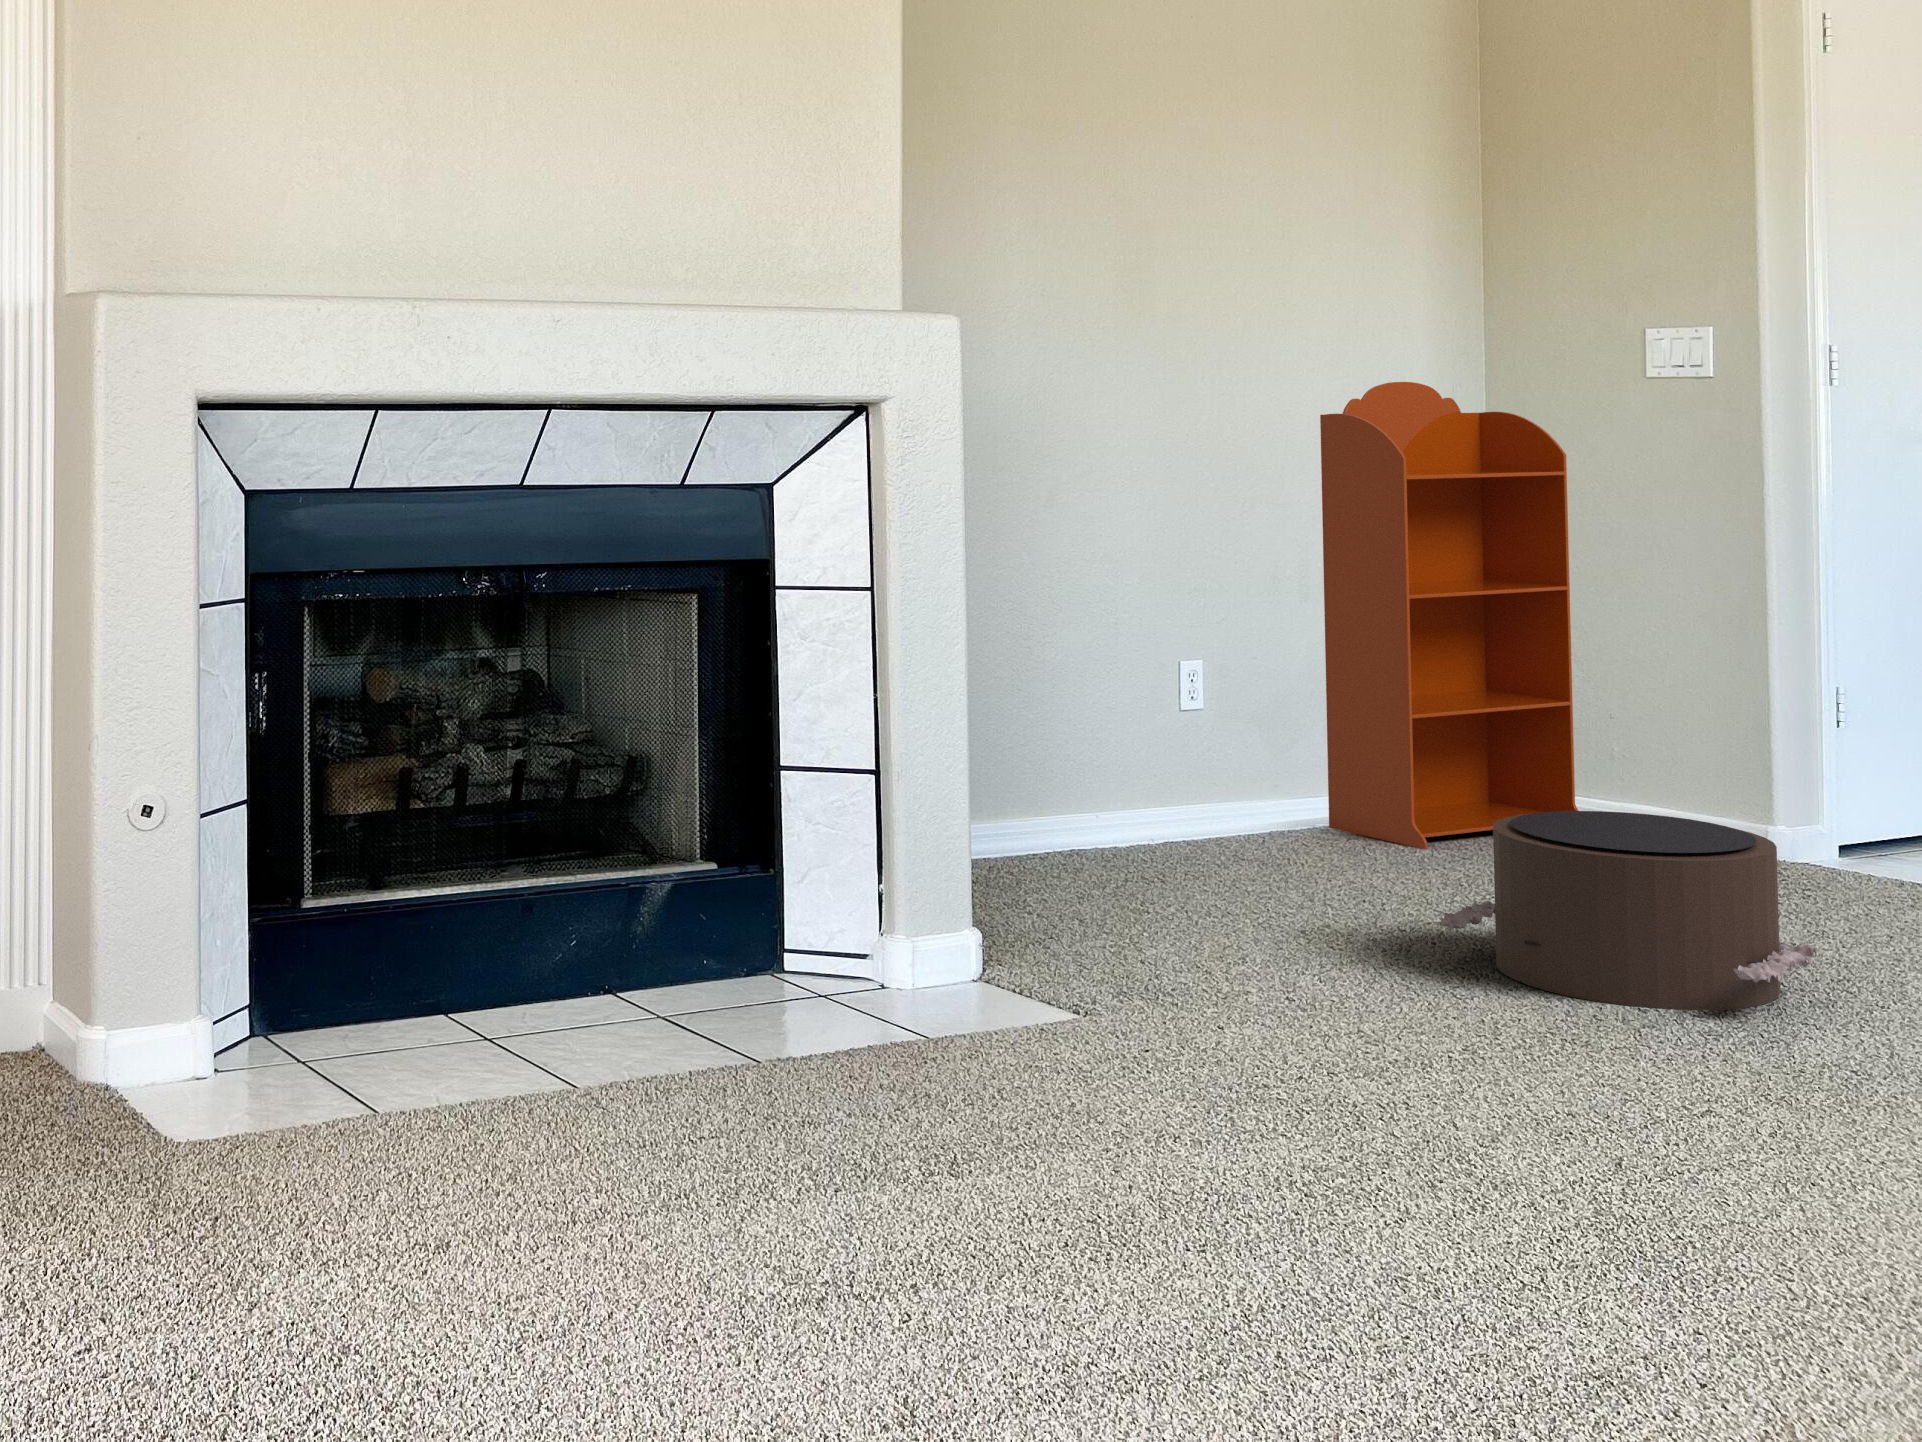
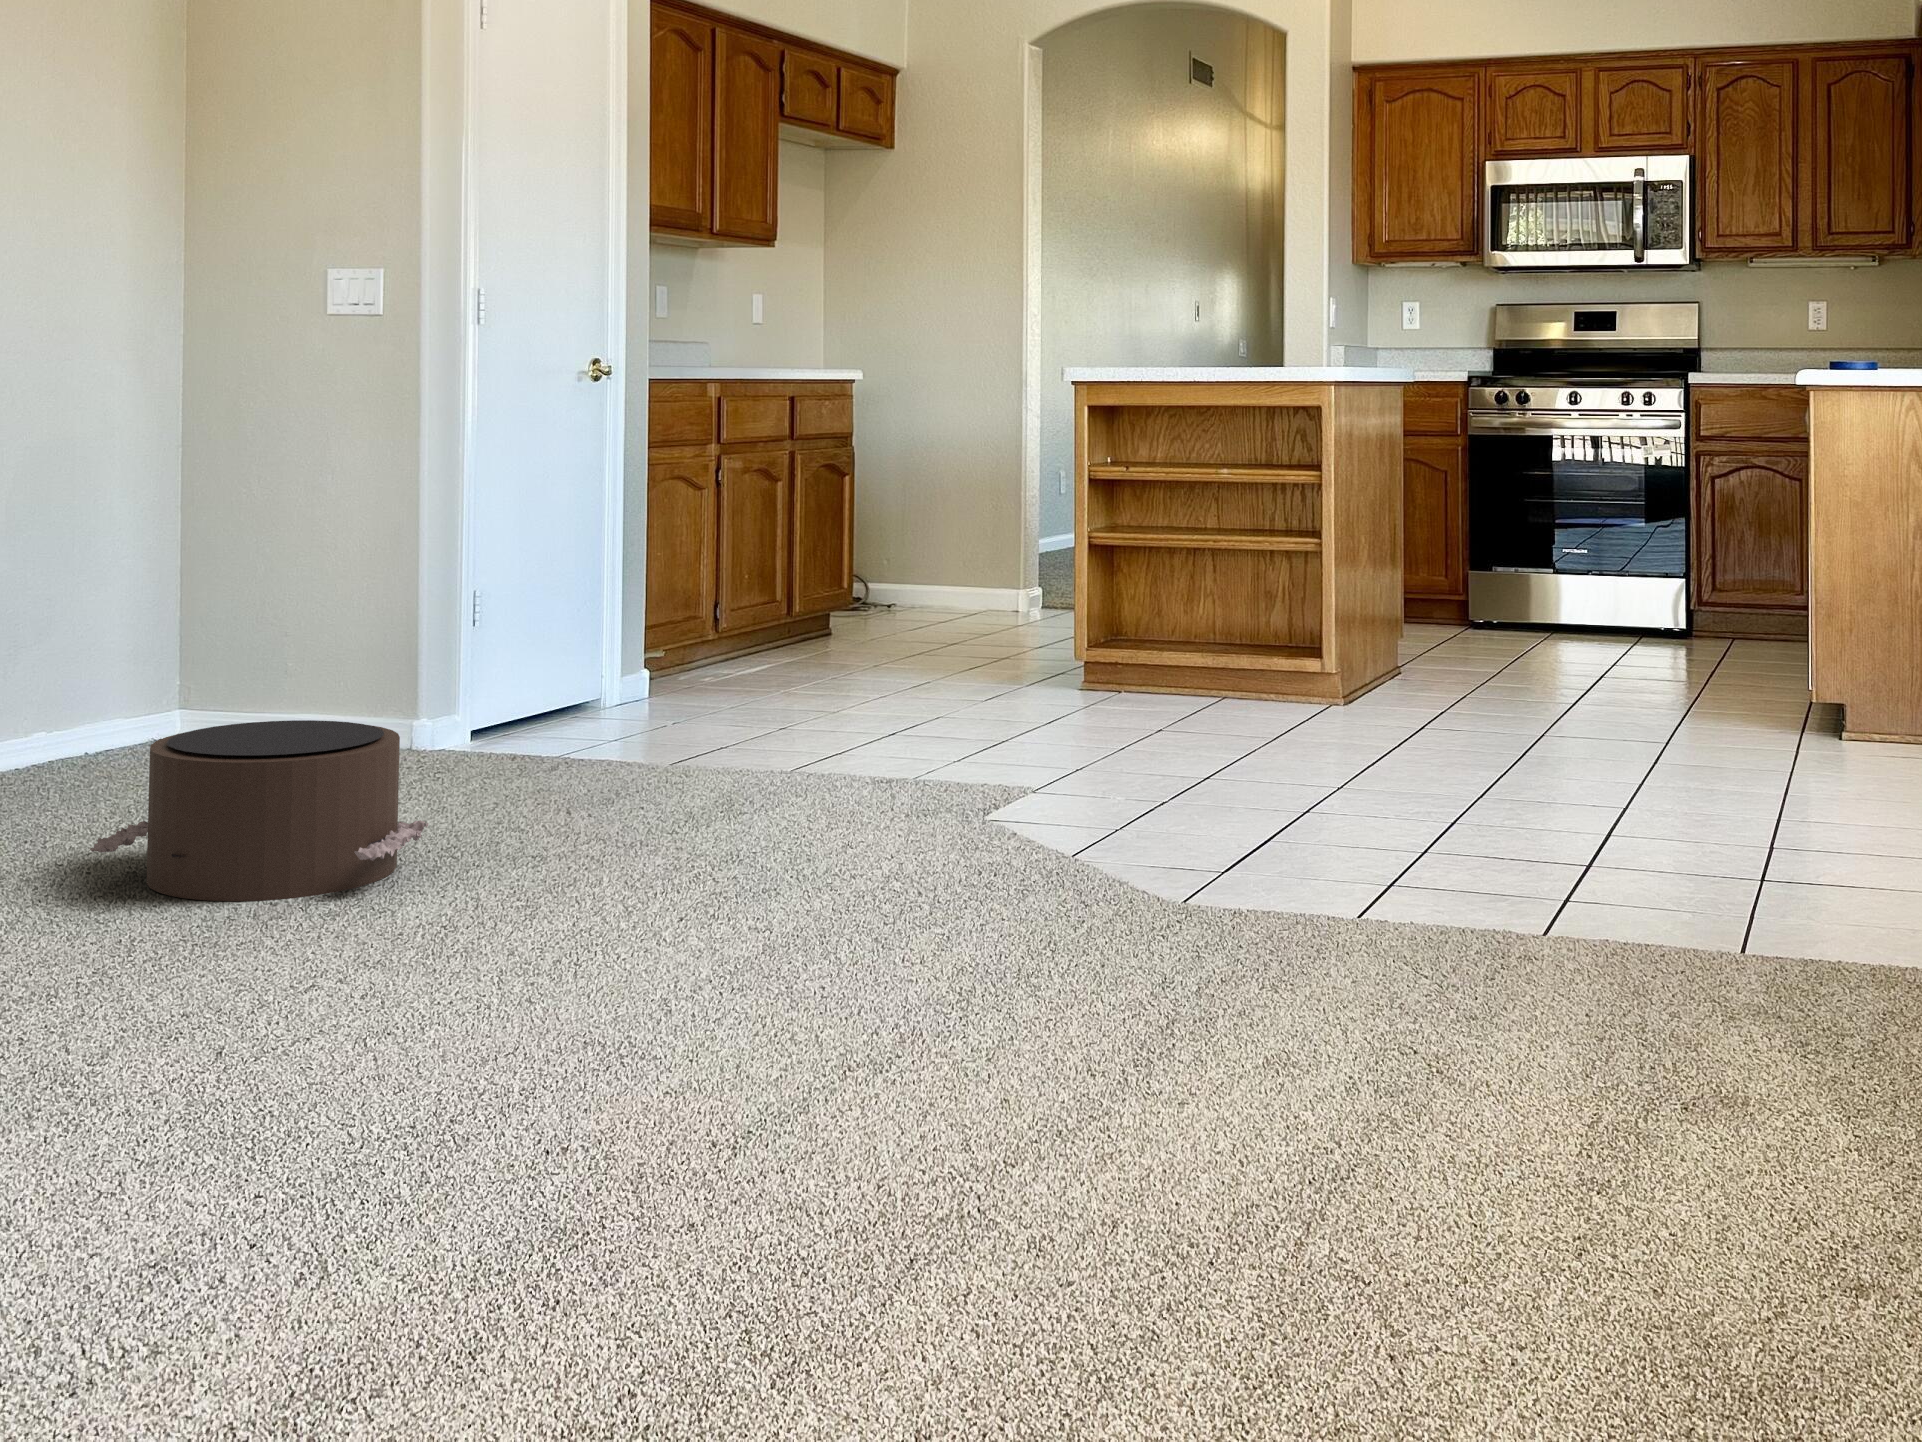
bookcase: present [1320,382,1578,849] -> none [7,321,262,780]

